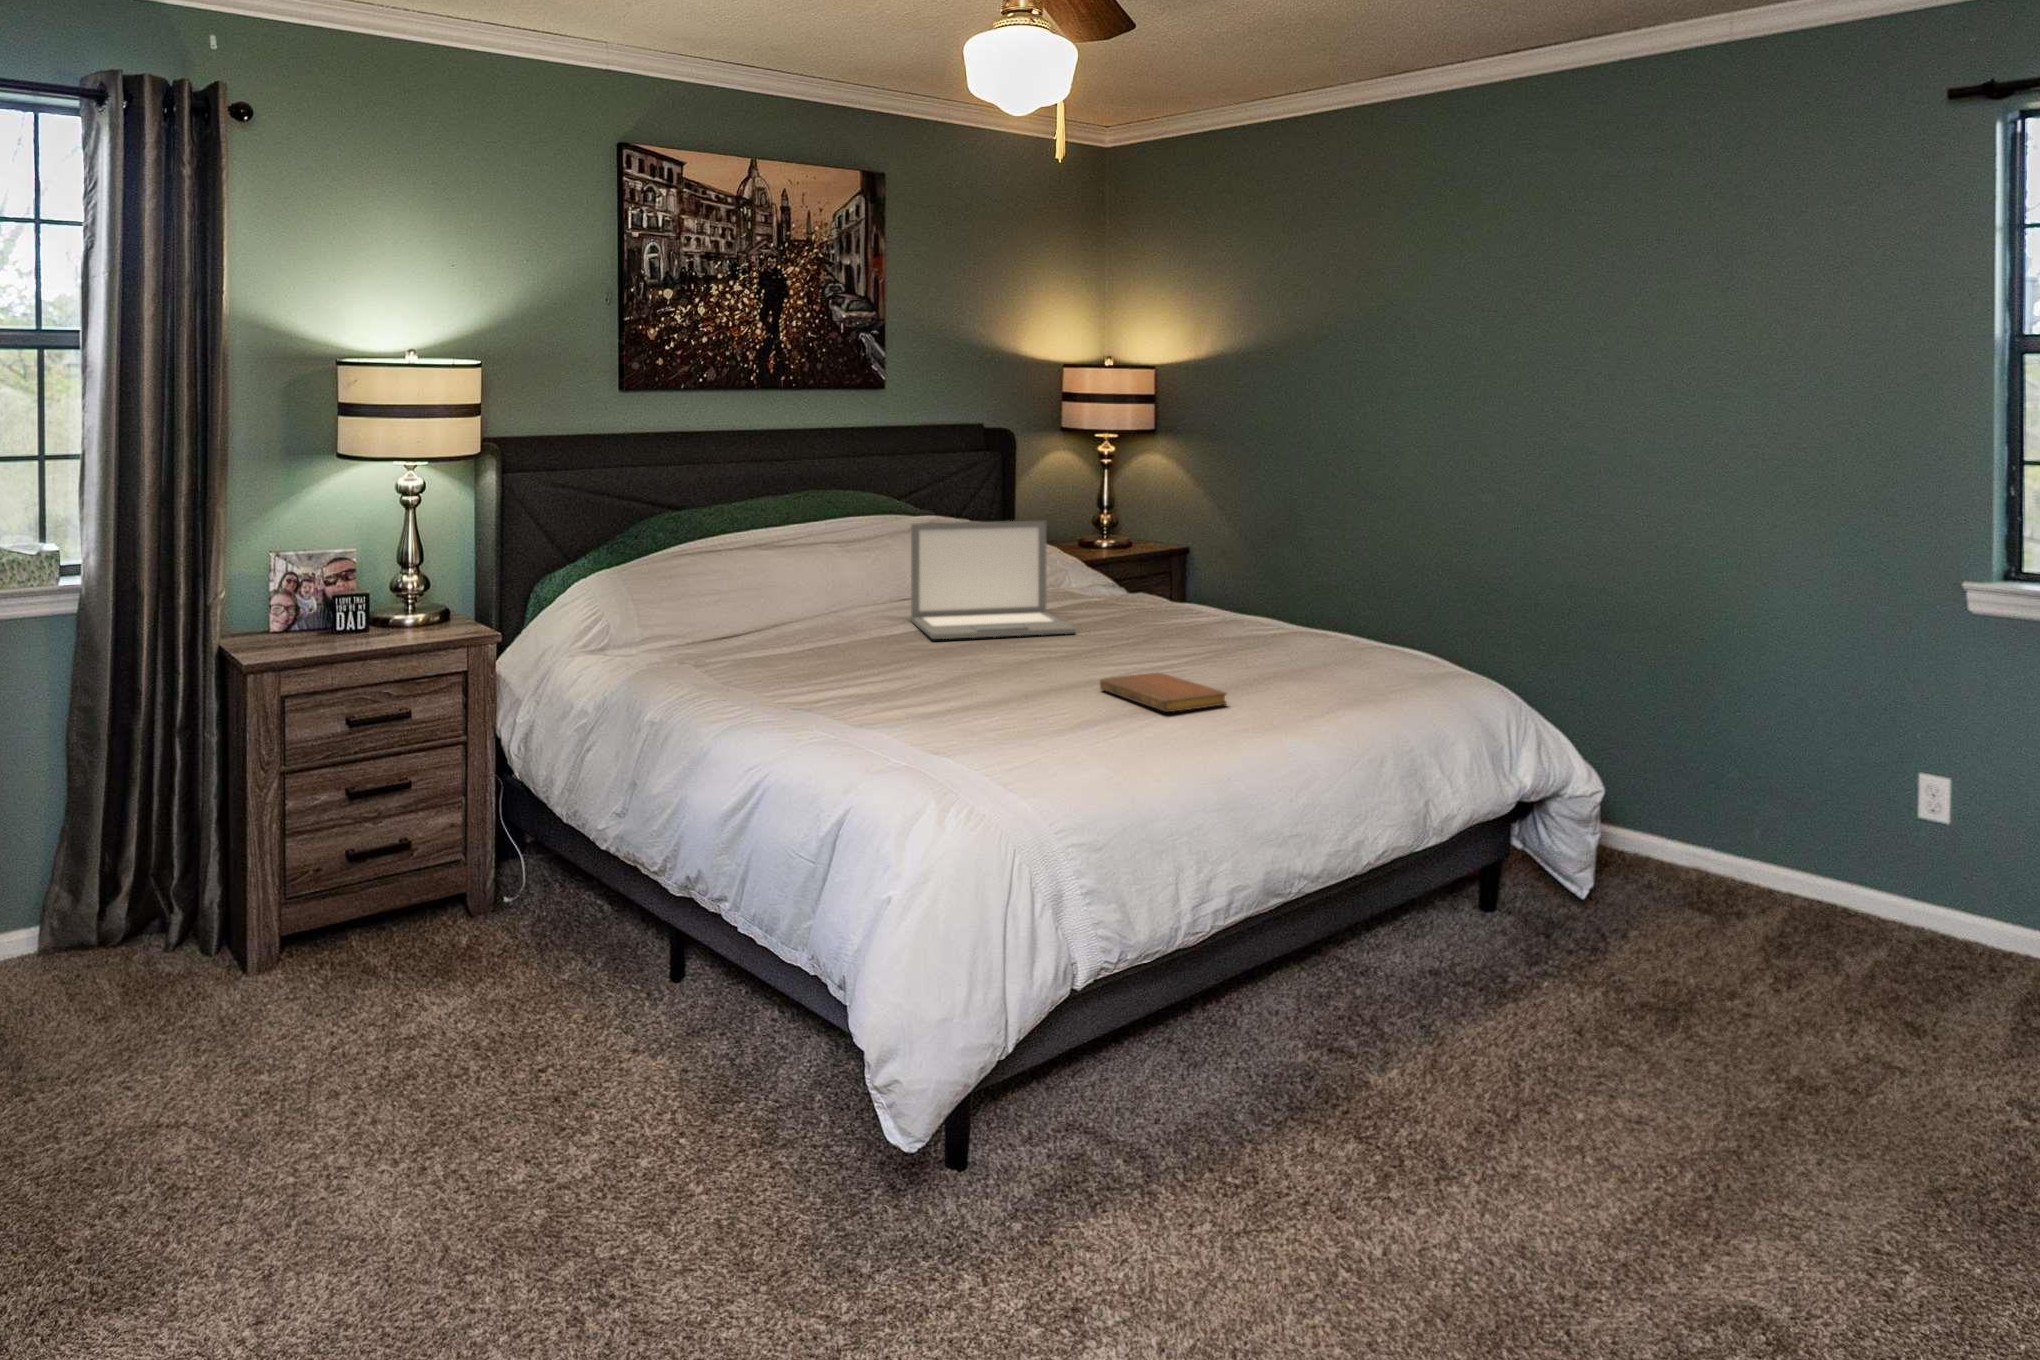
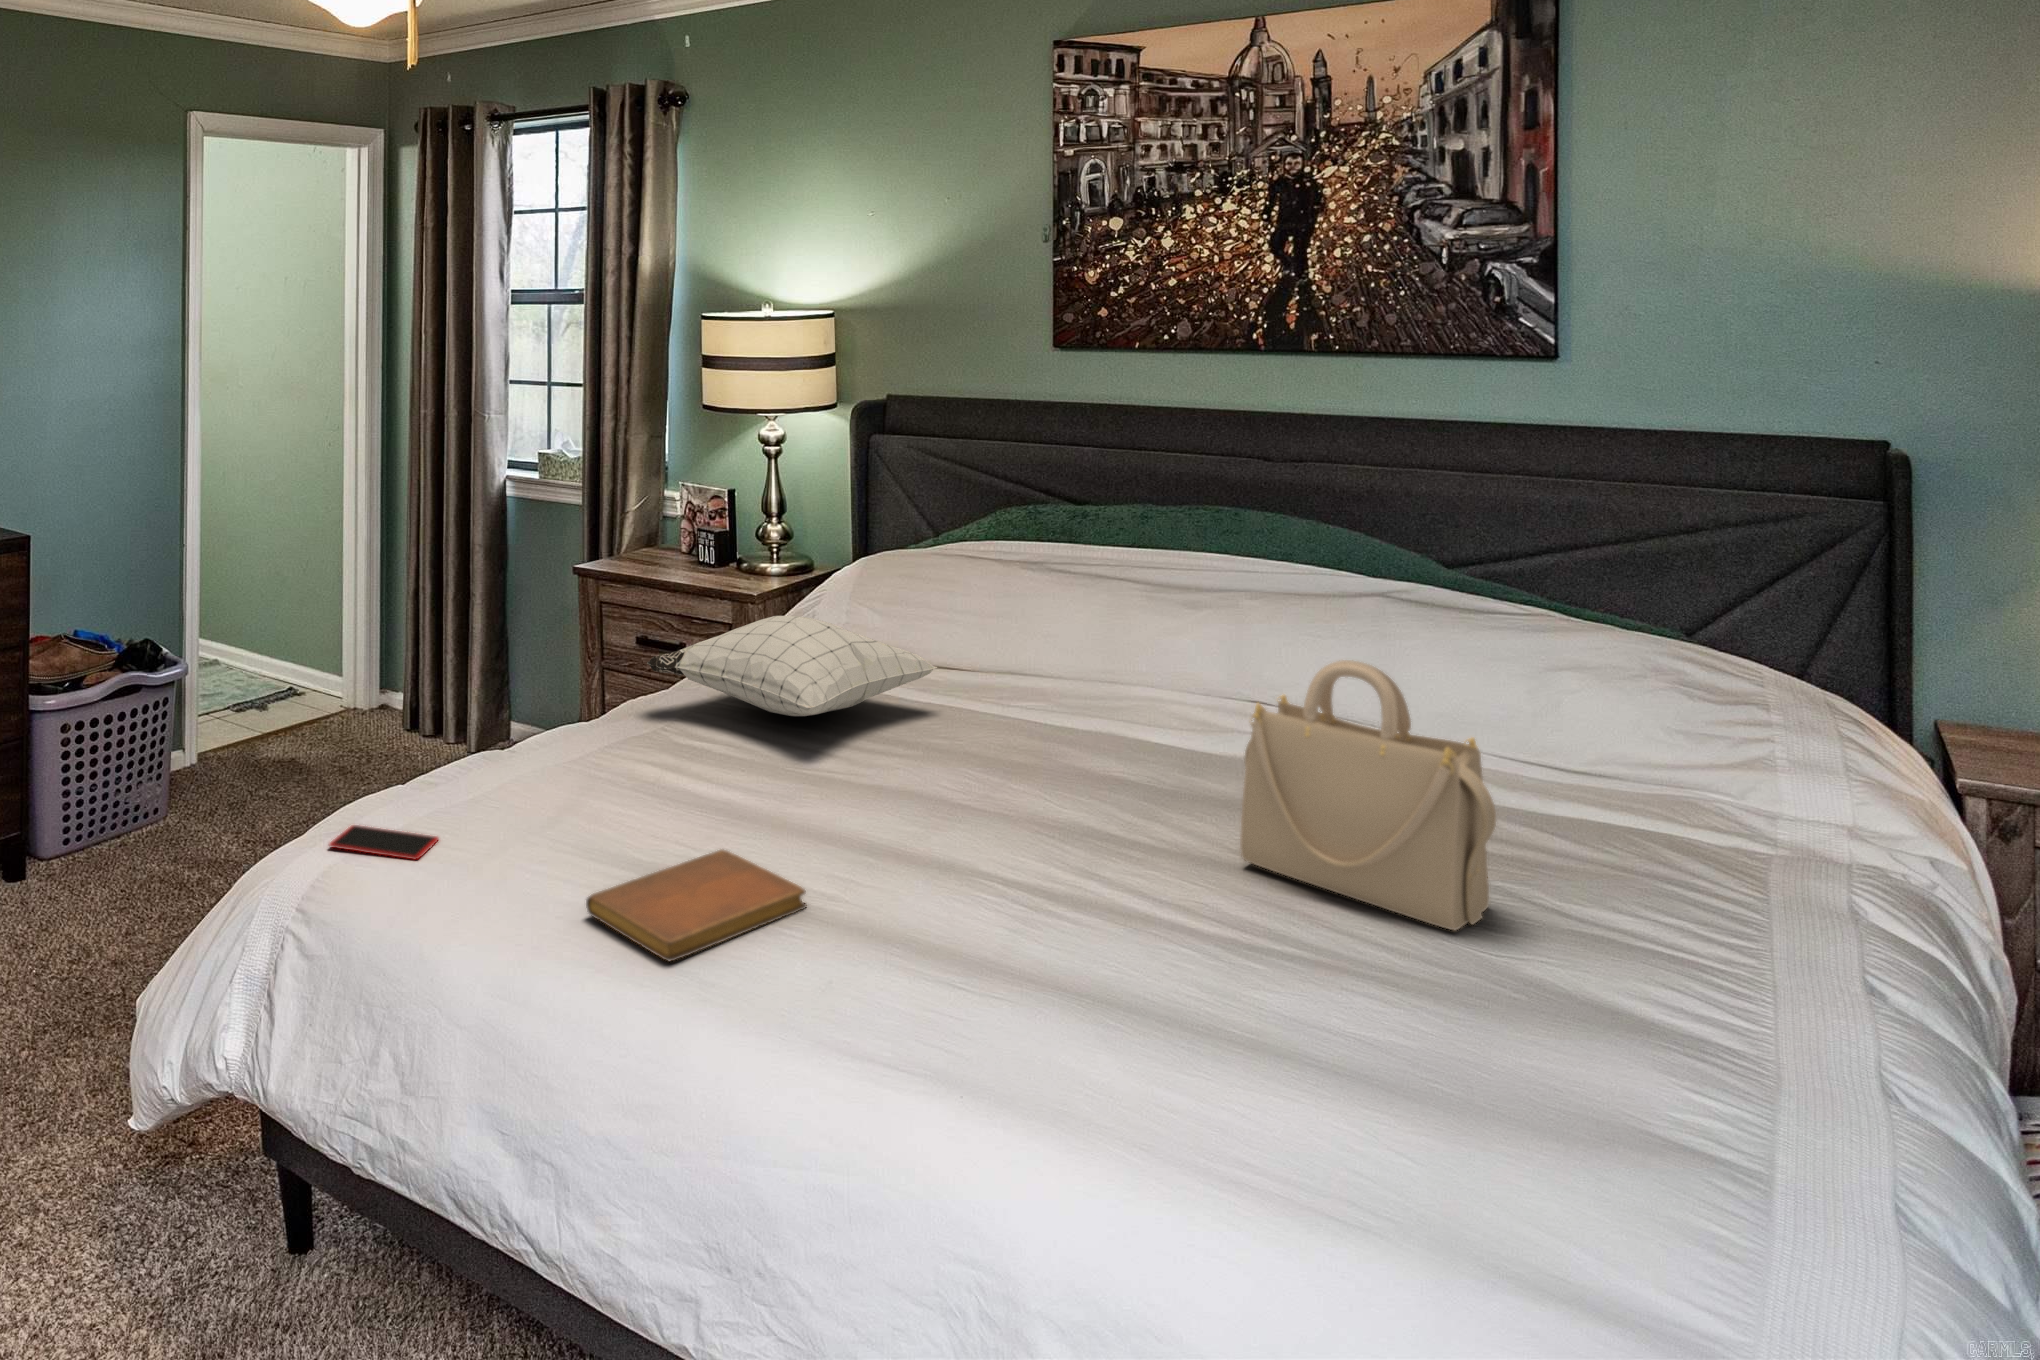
handbag: none [1109,513,1208,625] -> present [1240,660,1496,930]
laptop: present [911,521,1076,639] -> none [955,575,1268,824]
pillow: none [730,583,938,660] -> present [647,616,937,716]
smartphone: none [992,738,1061,763] -> present [329,825,439,860]

